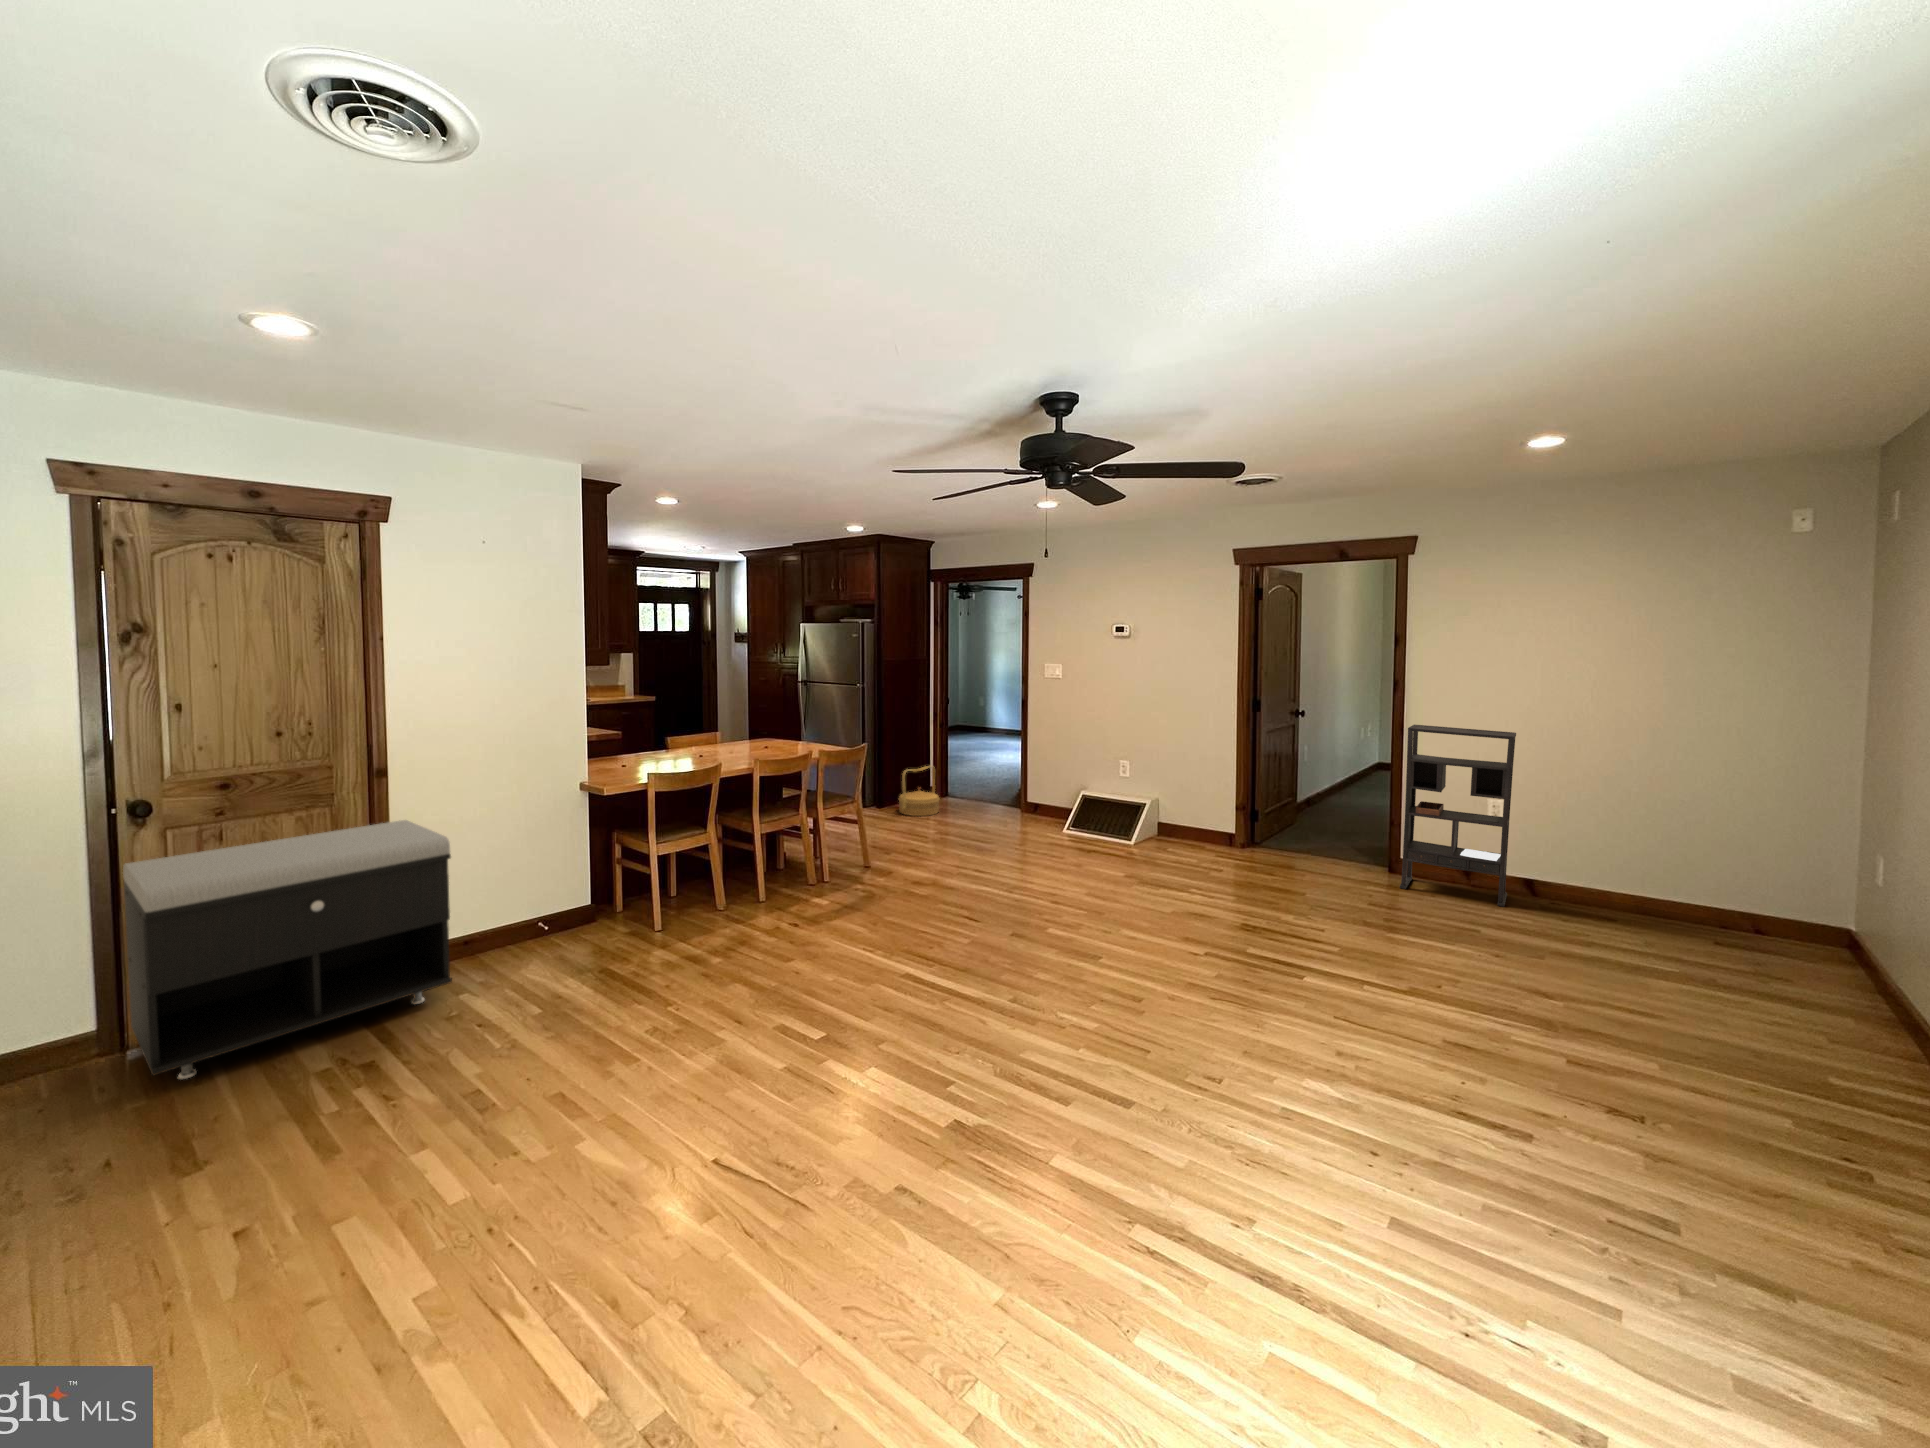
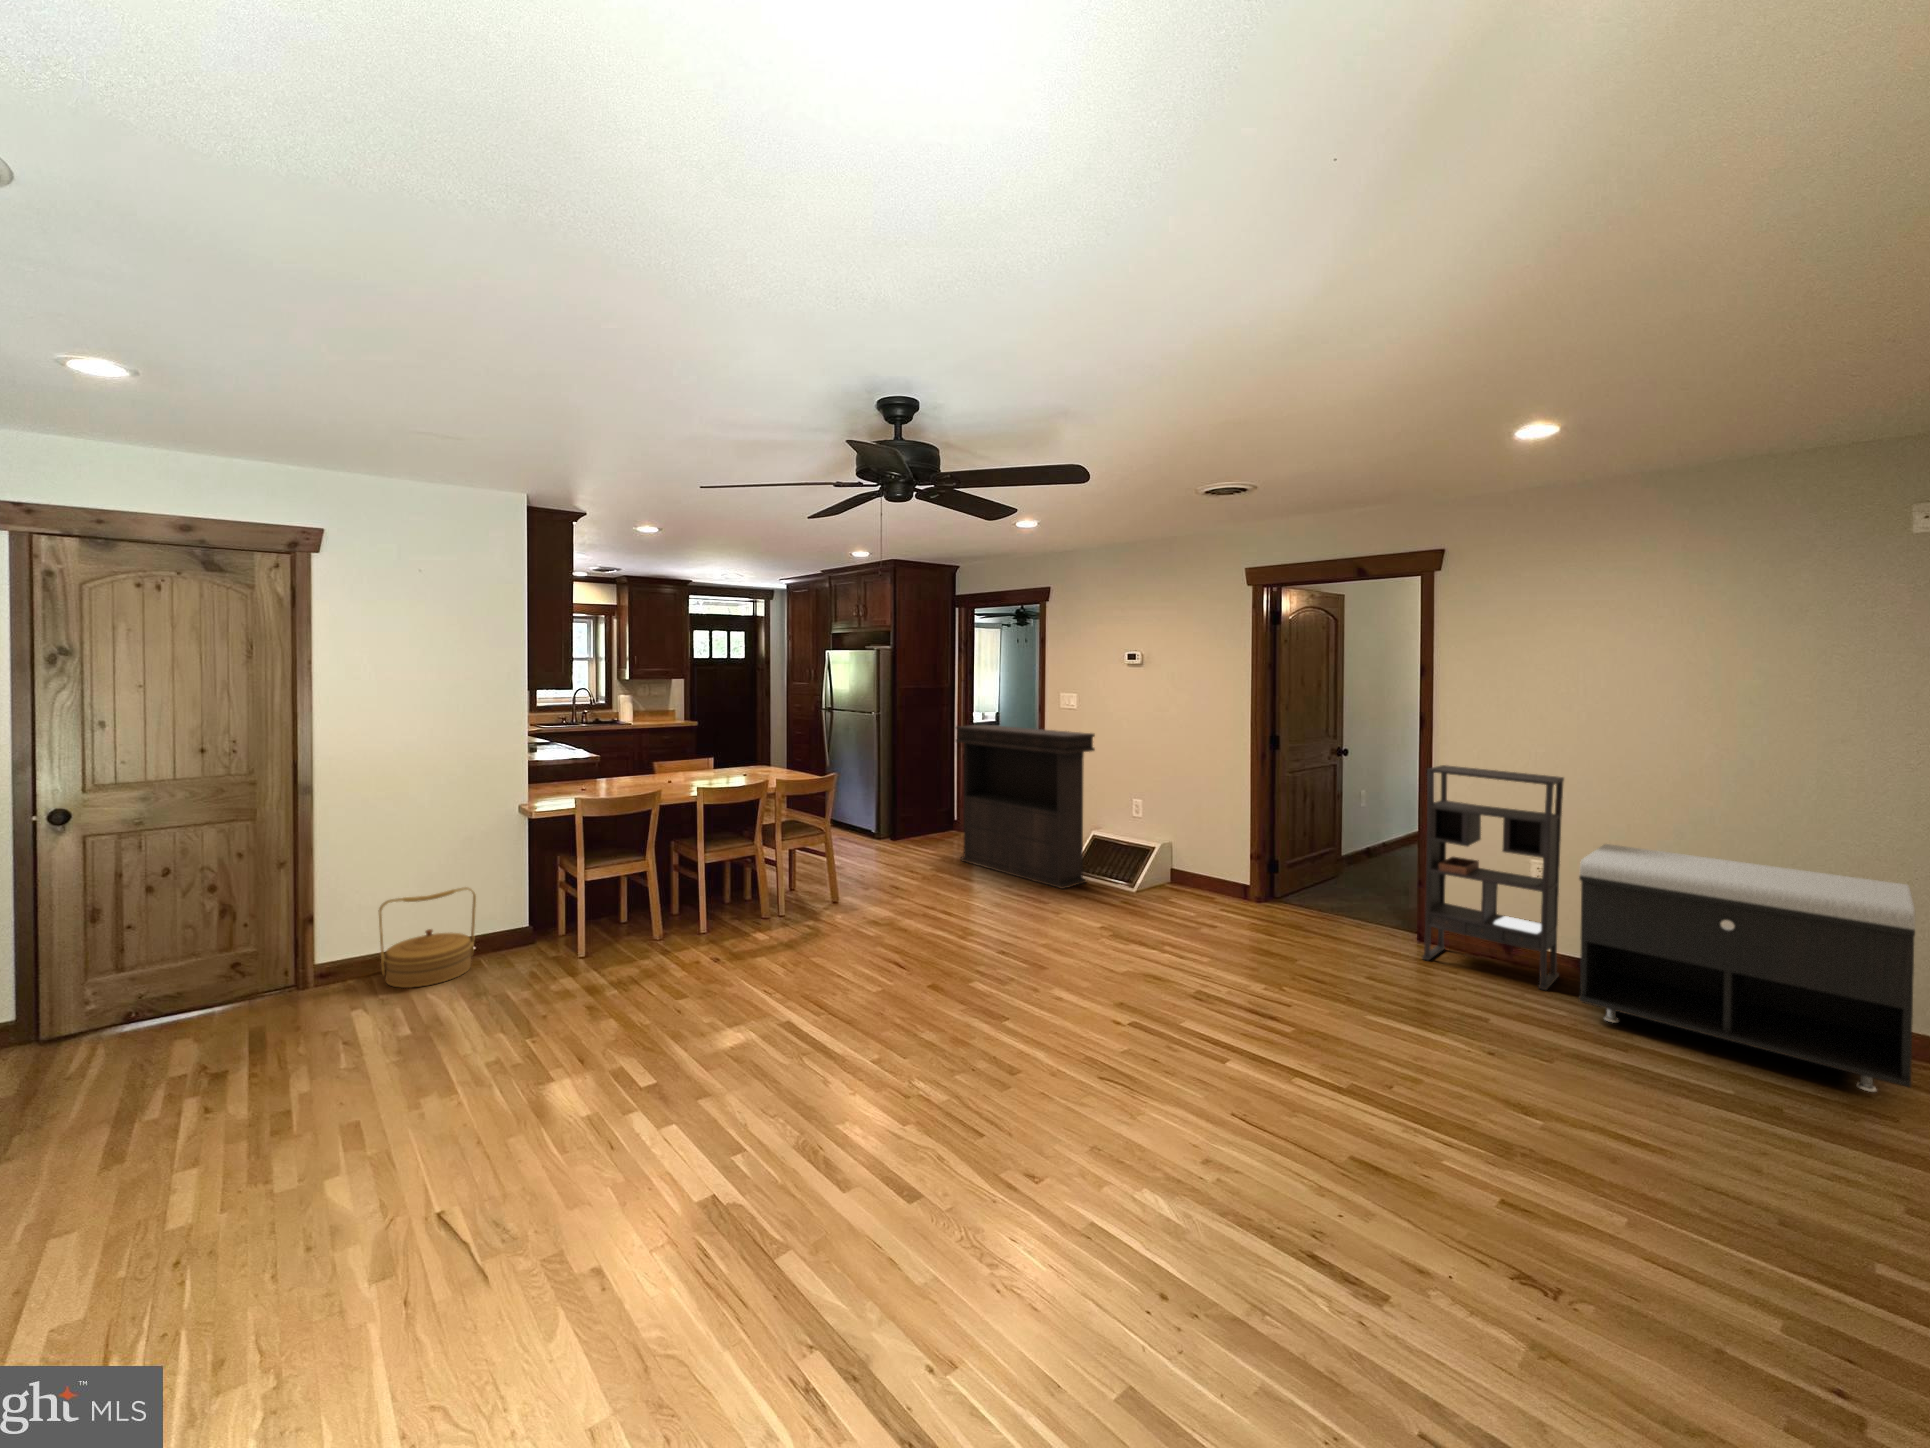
console table: none [957,695,1097,845] -> present [956,725,1095,889]
woven basket: present [899,766,939,816] -> present [379,887,476,988]
storage bench: present [123,820,452,1080] -> present [1579,844,1916,1092]

